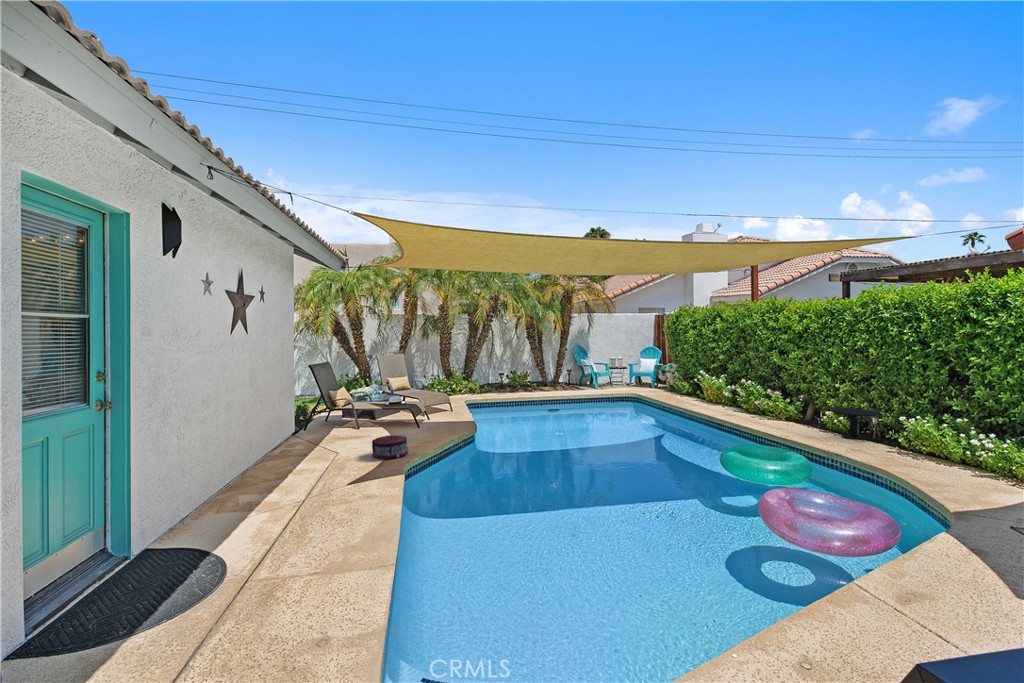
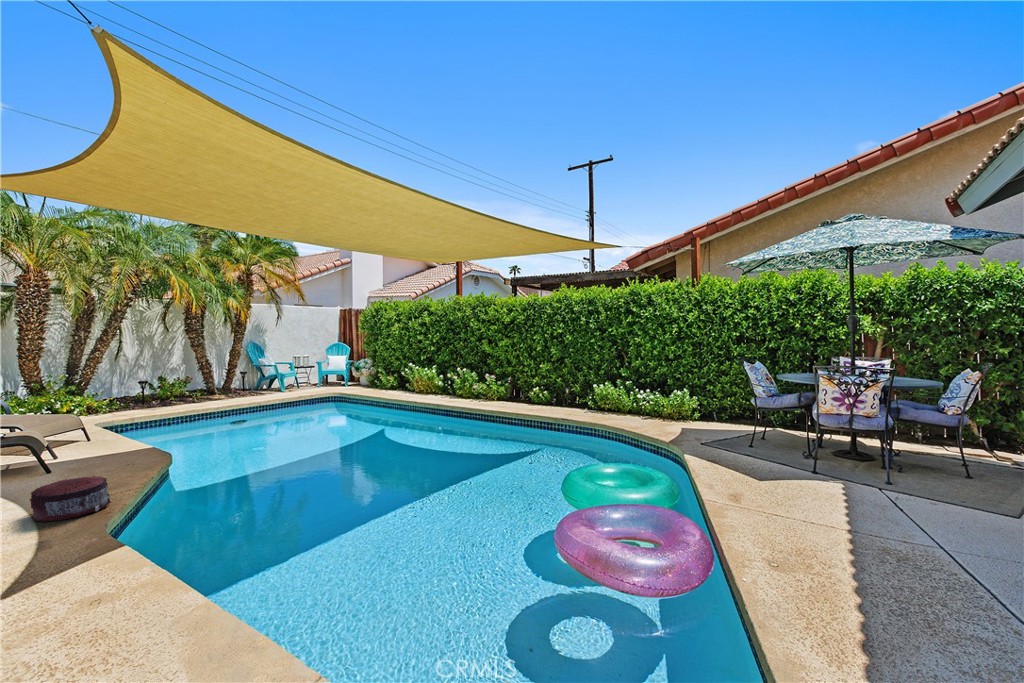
side table: present [830,408,879,440] -> none [541,384,573,408]

